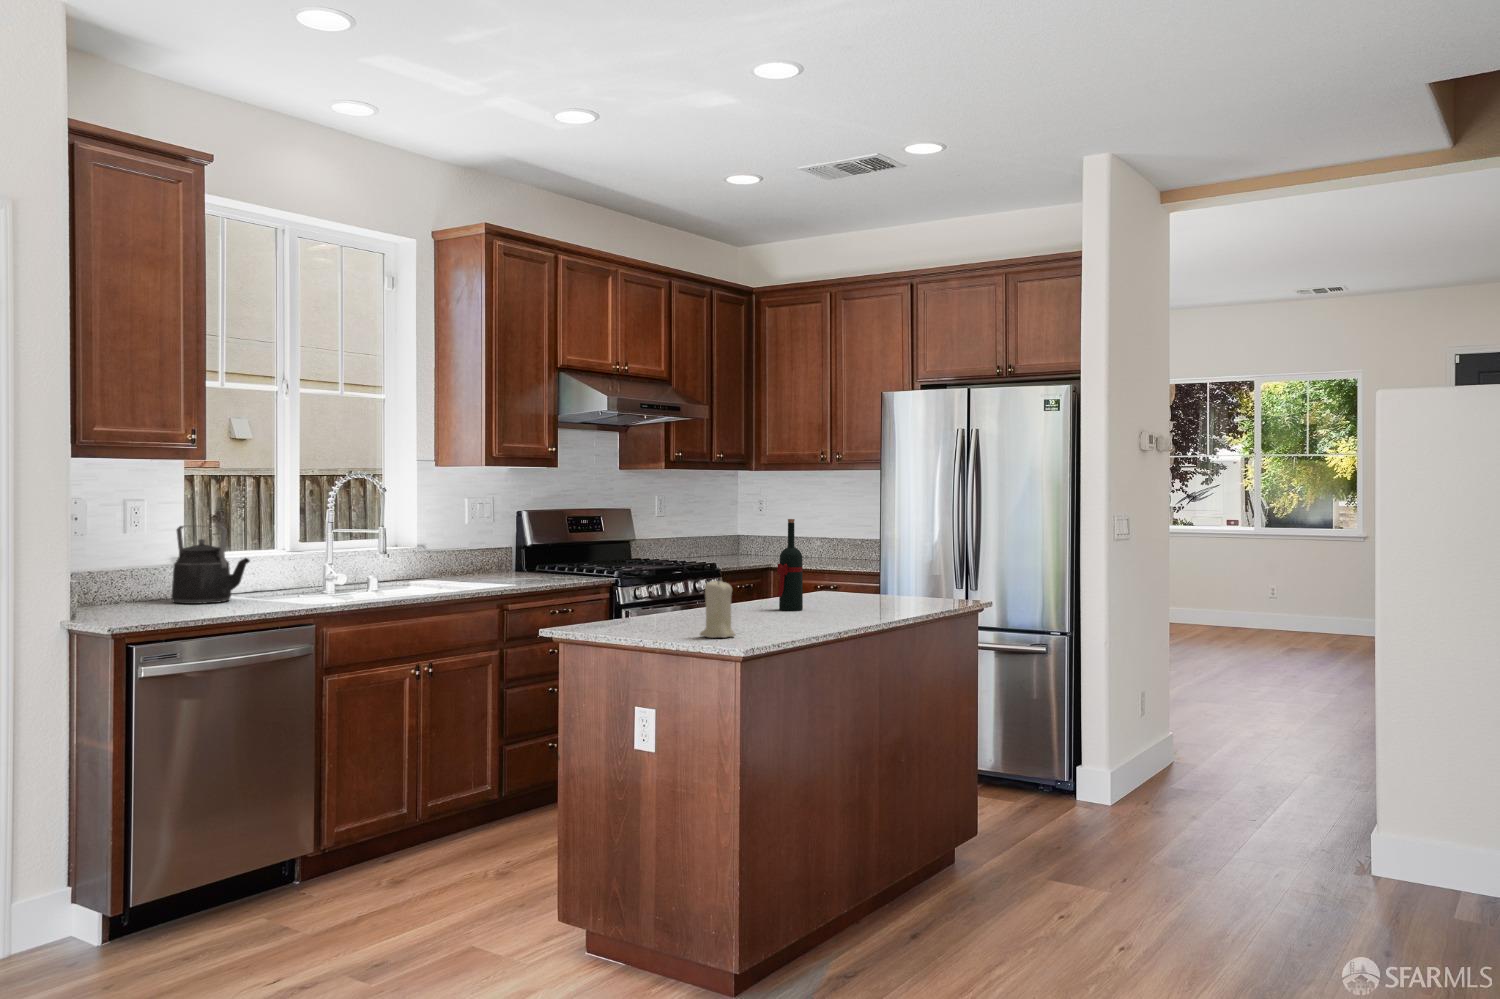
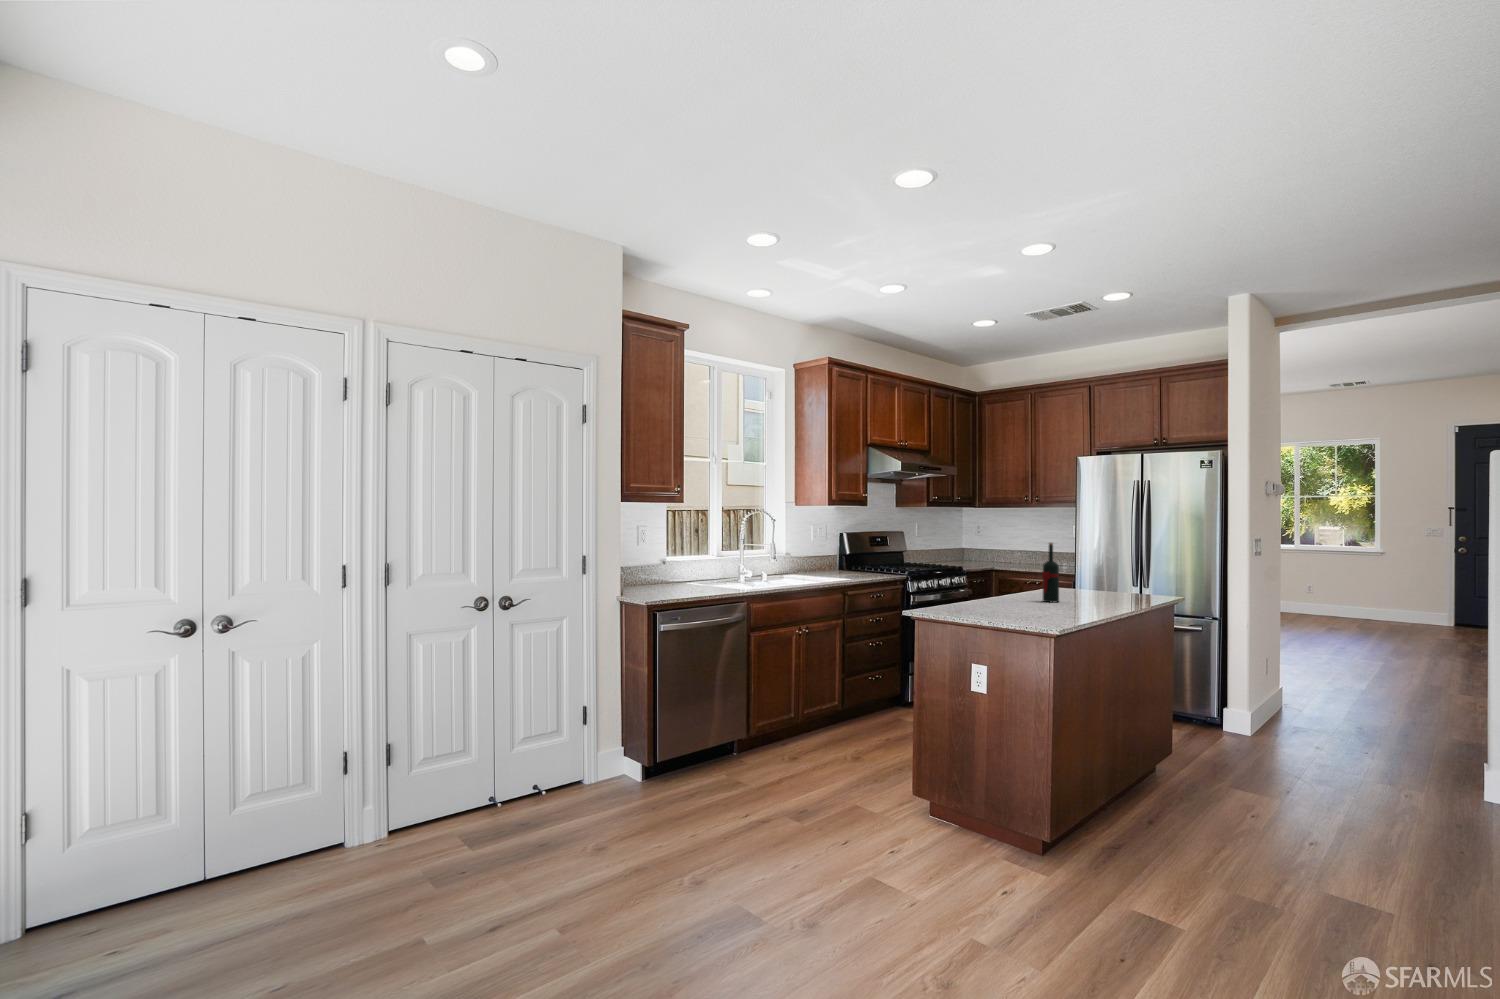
kettle: present [172,526,250,604] -> none [664,541,708,587]
candle: present [700,580,735,638] -> none [1019,583,1045,621]

